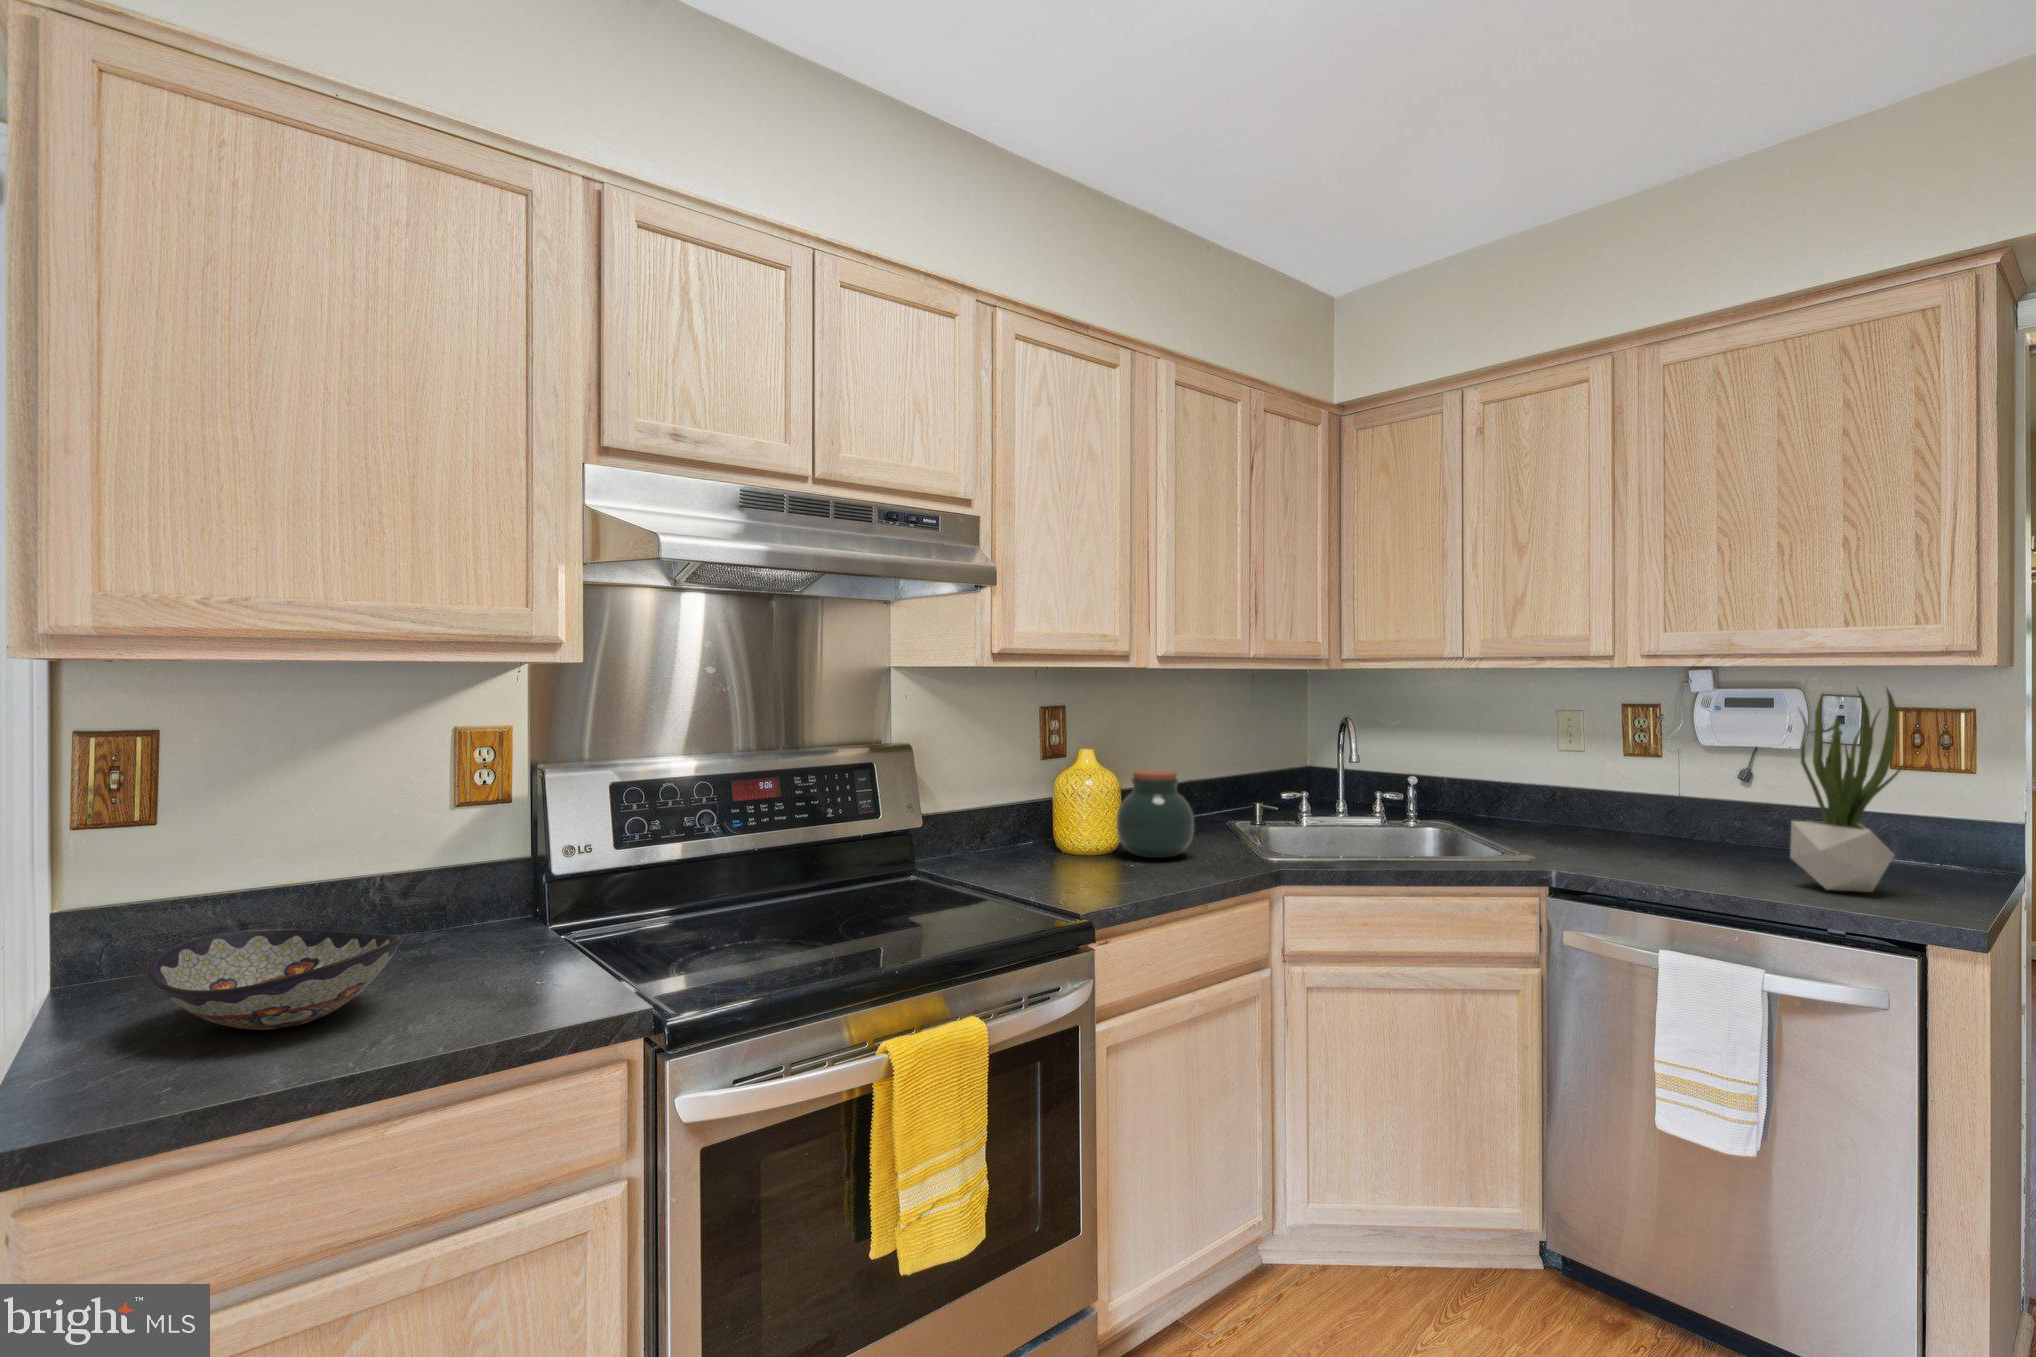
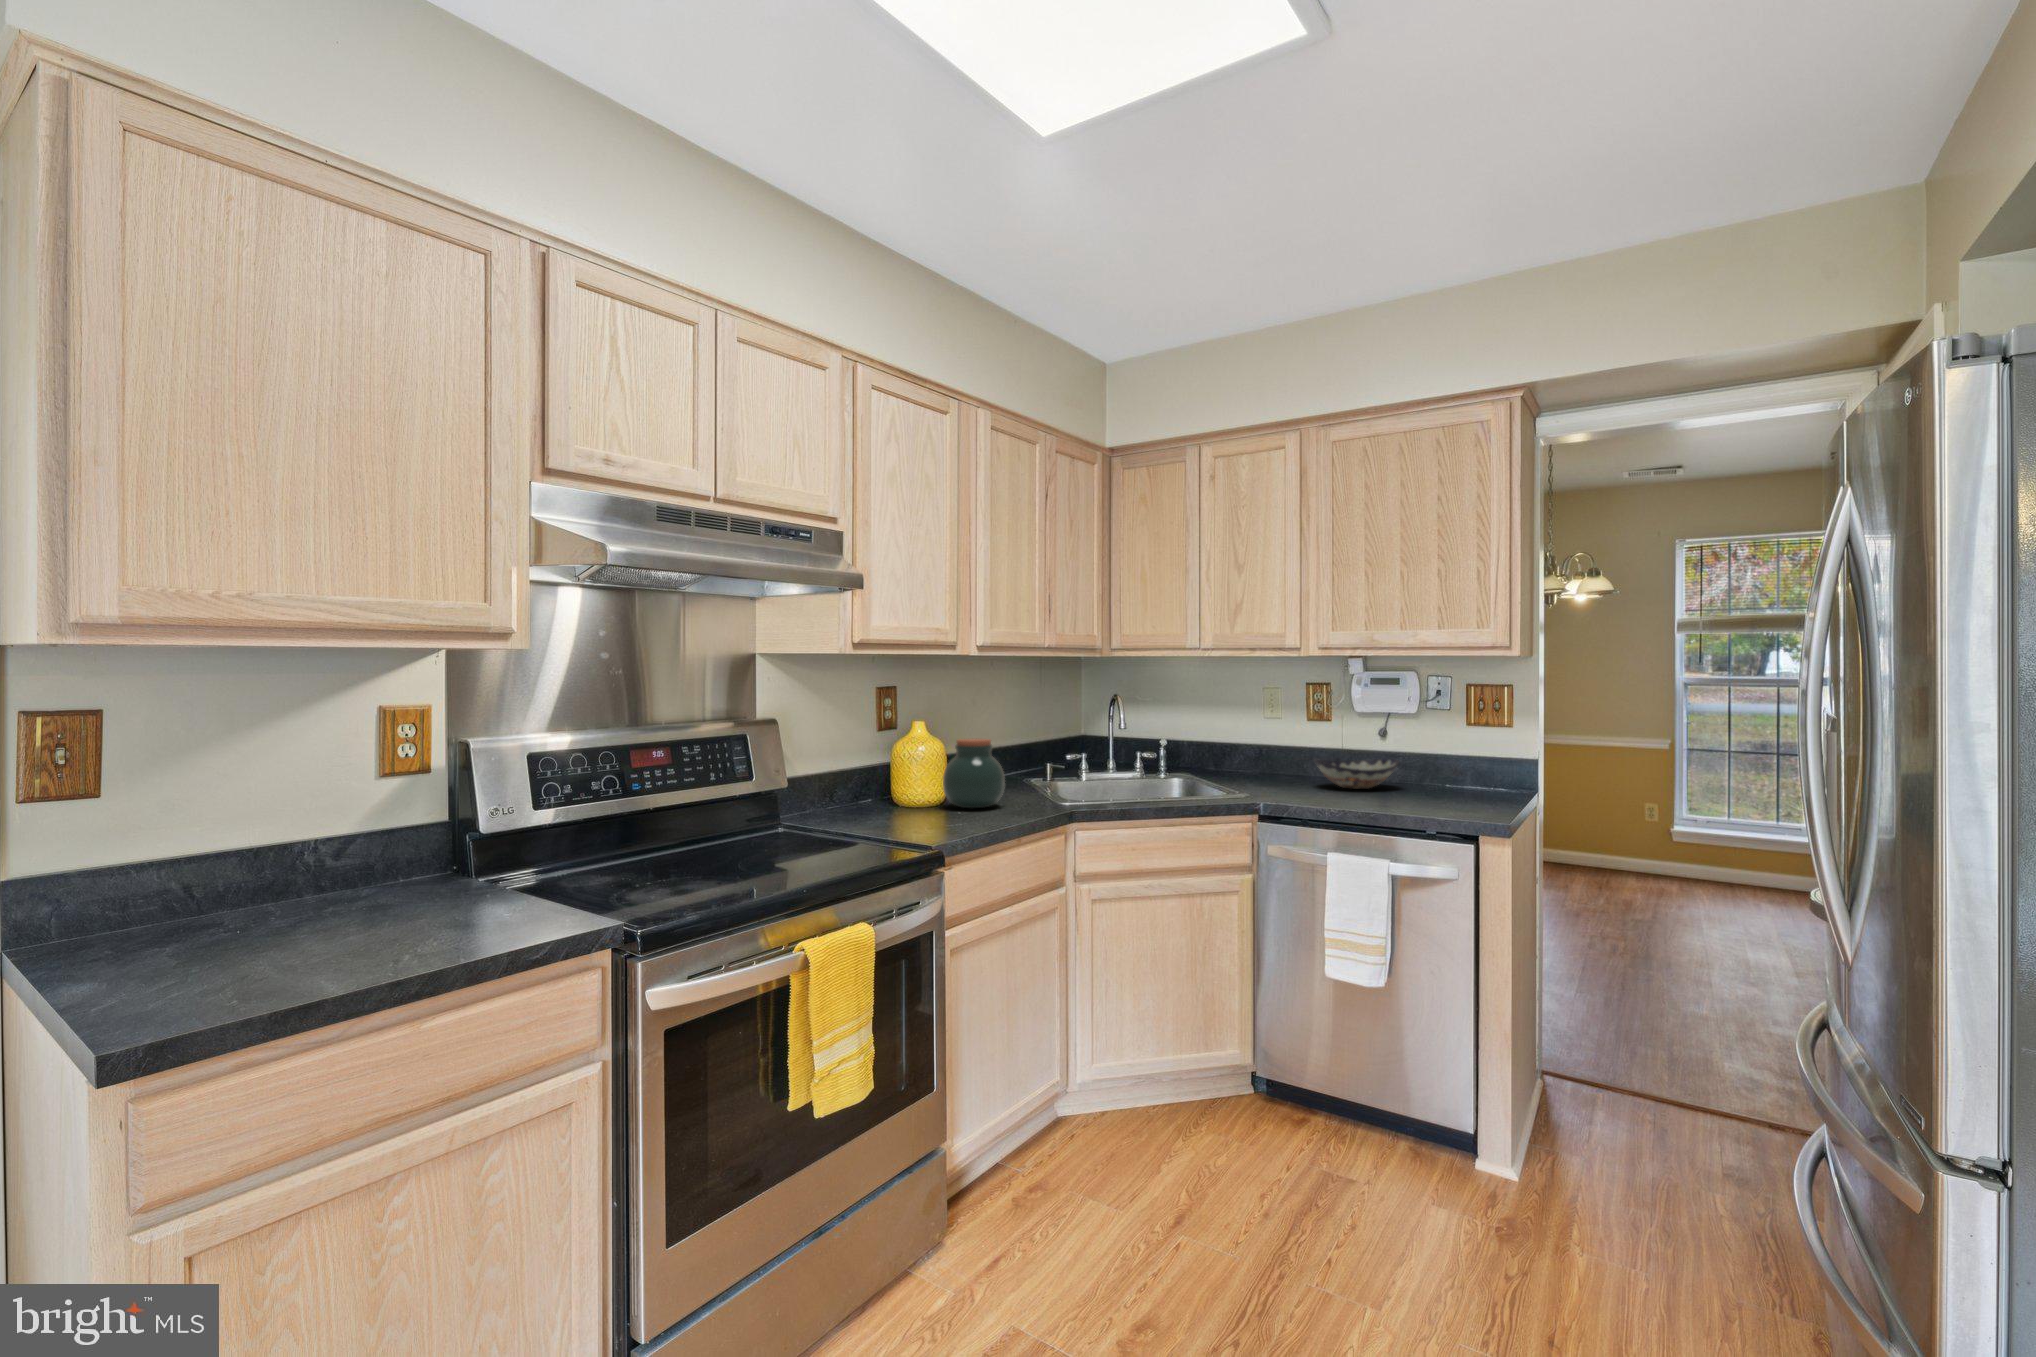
potted plant: present [1790,688,1903,892] -> none [1406,669,1471,807]
decorative bowl: present [147,929,404,1030] -> present [1314,758,1399,789]

